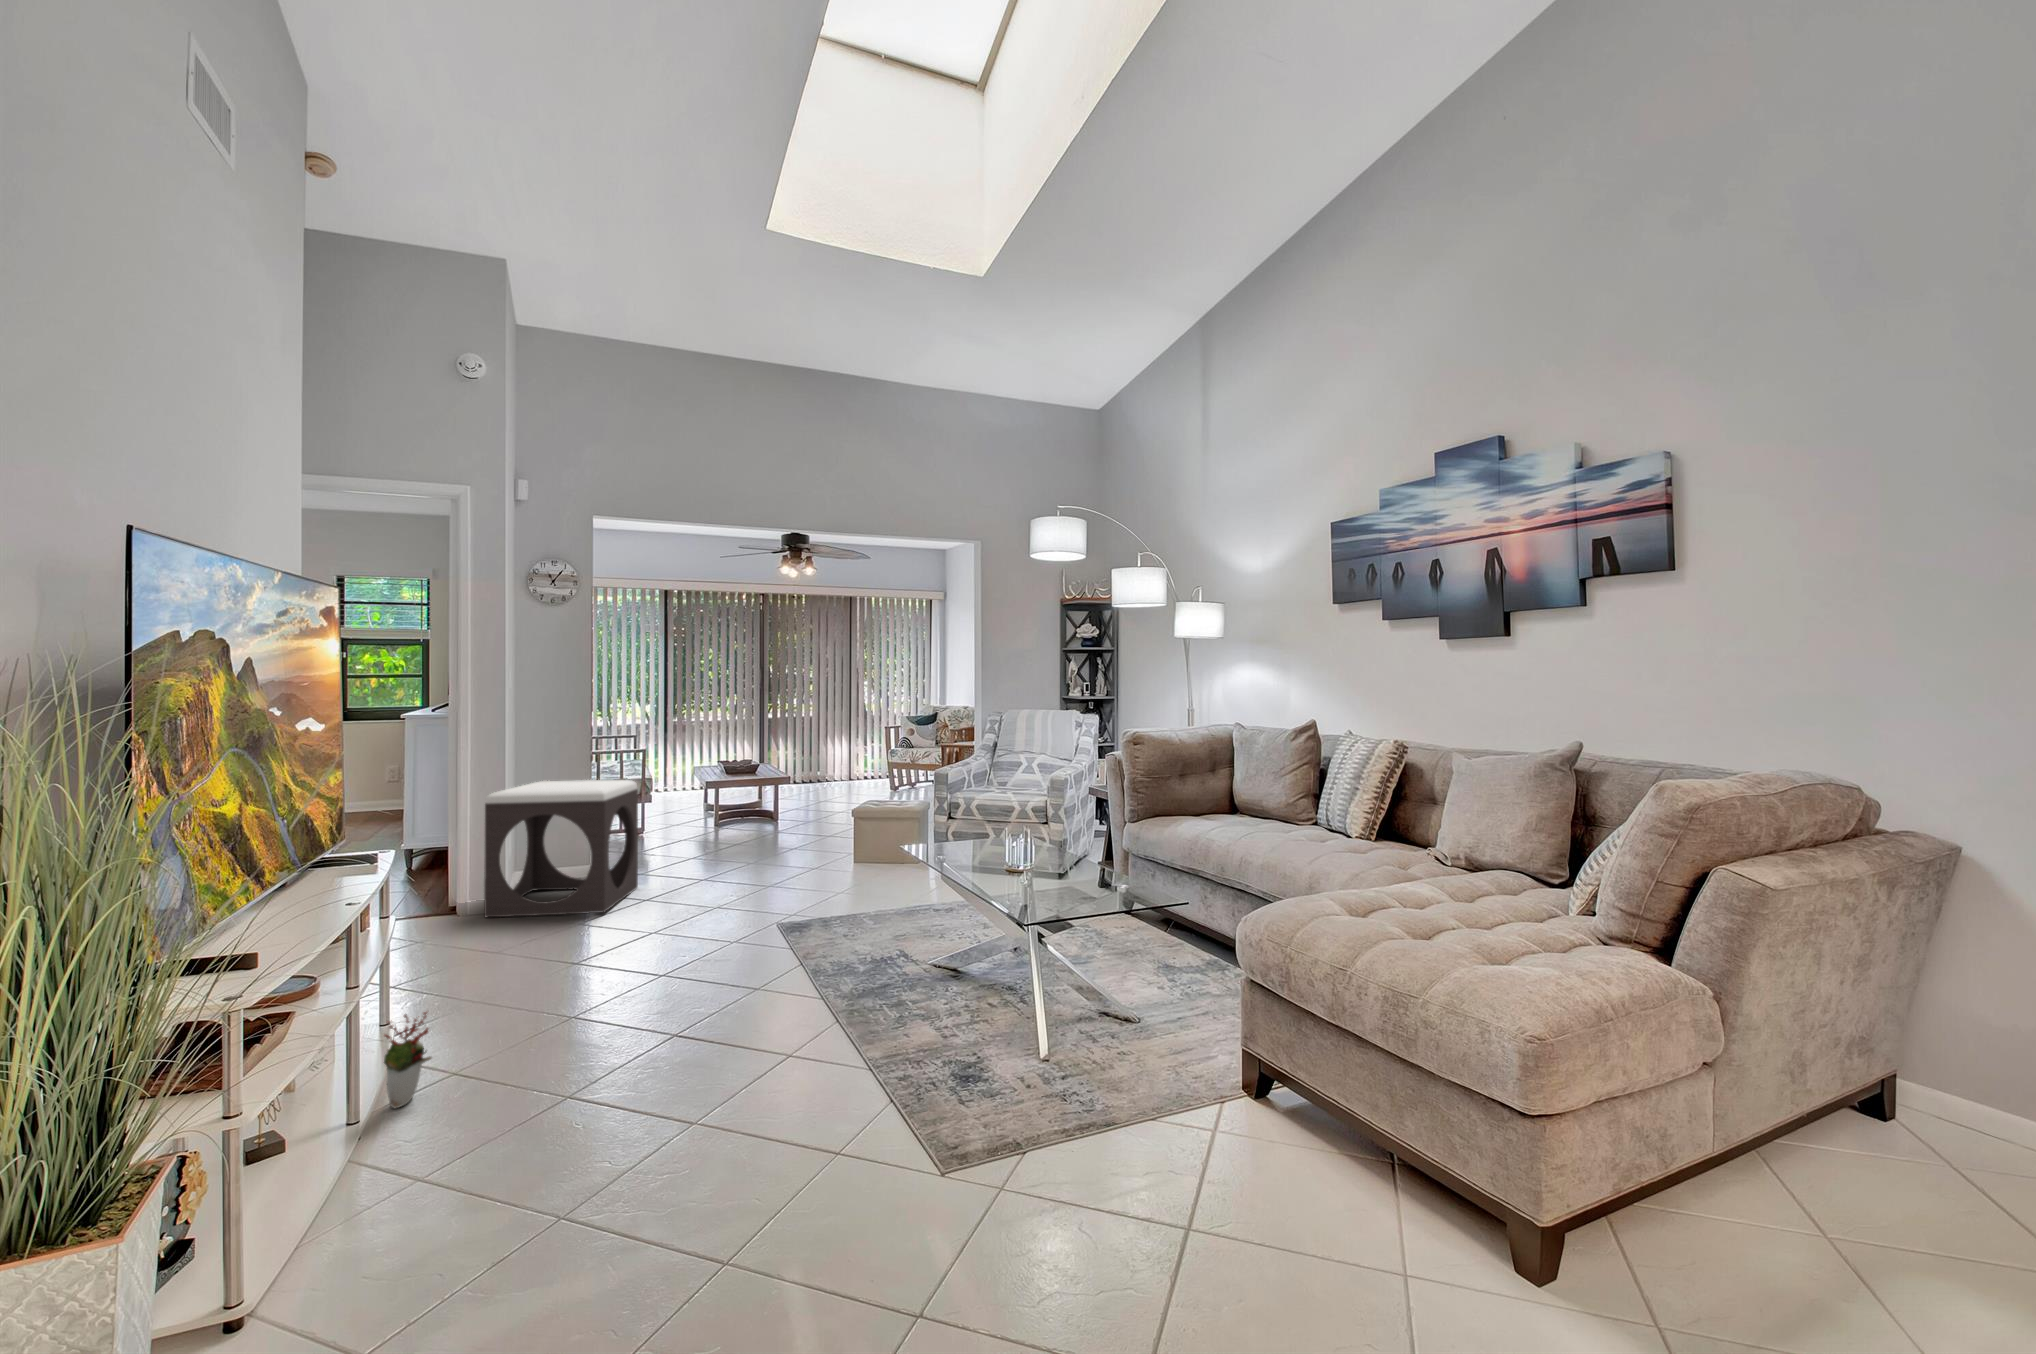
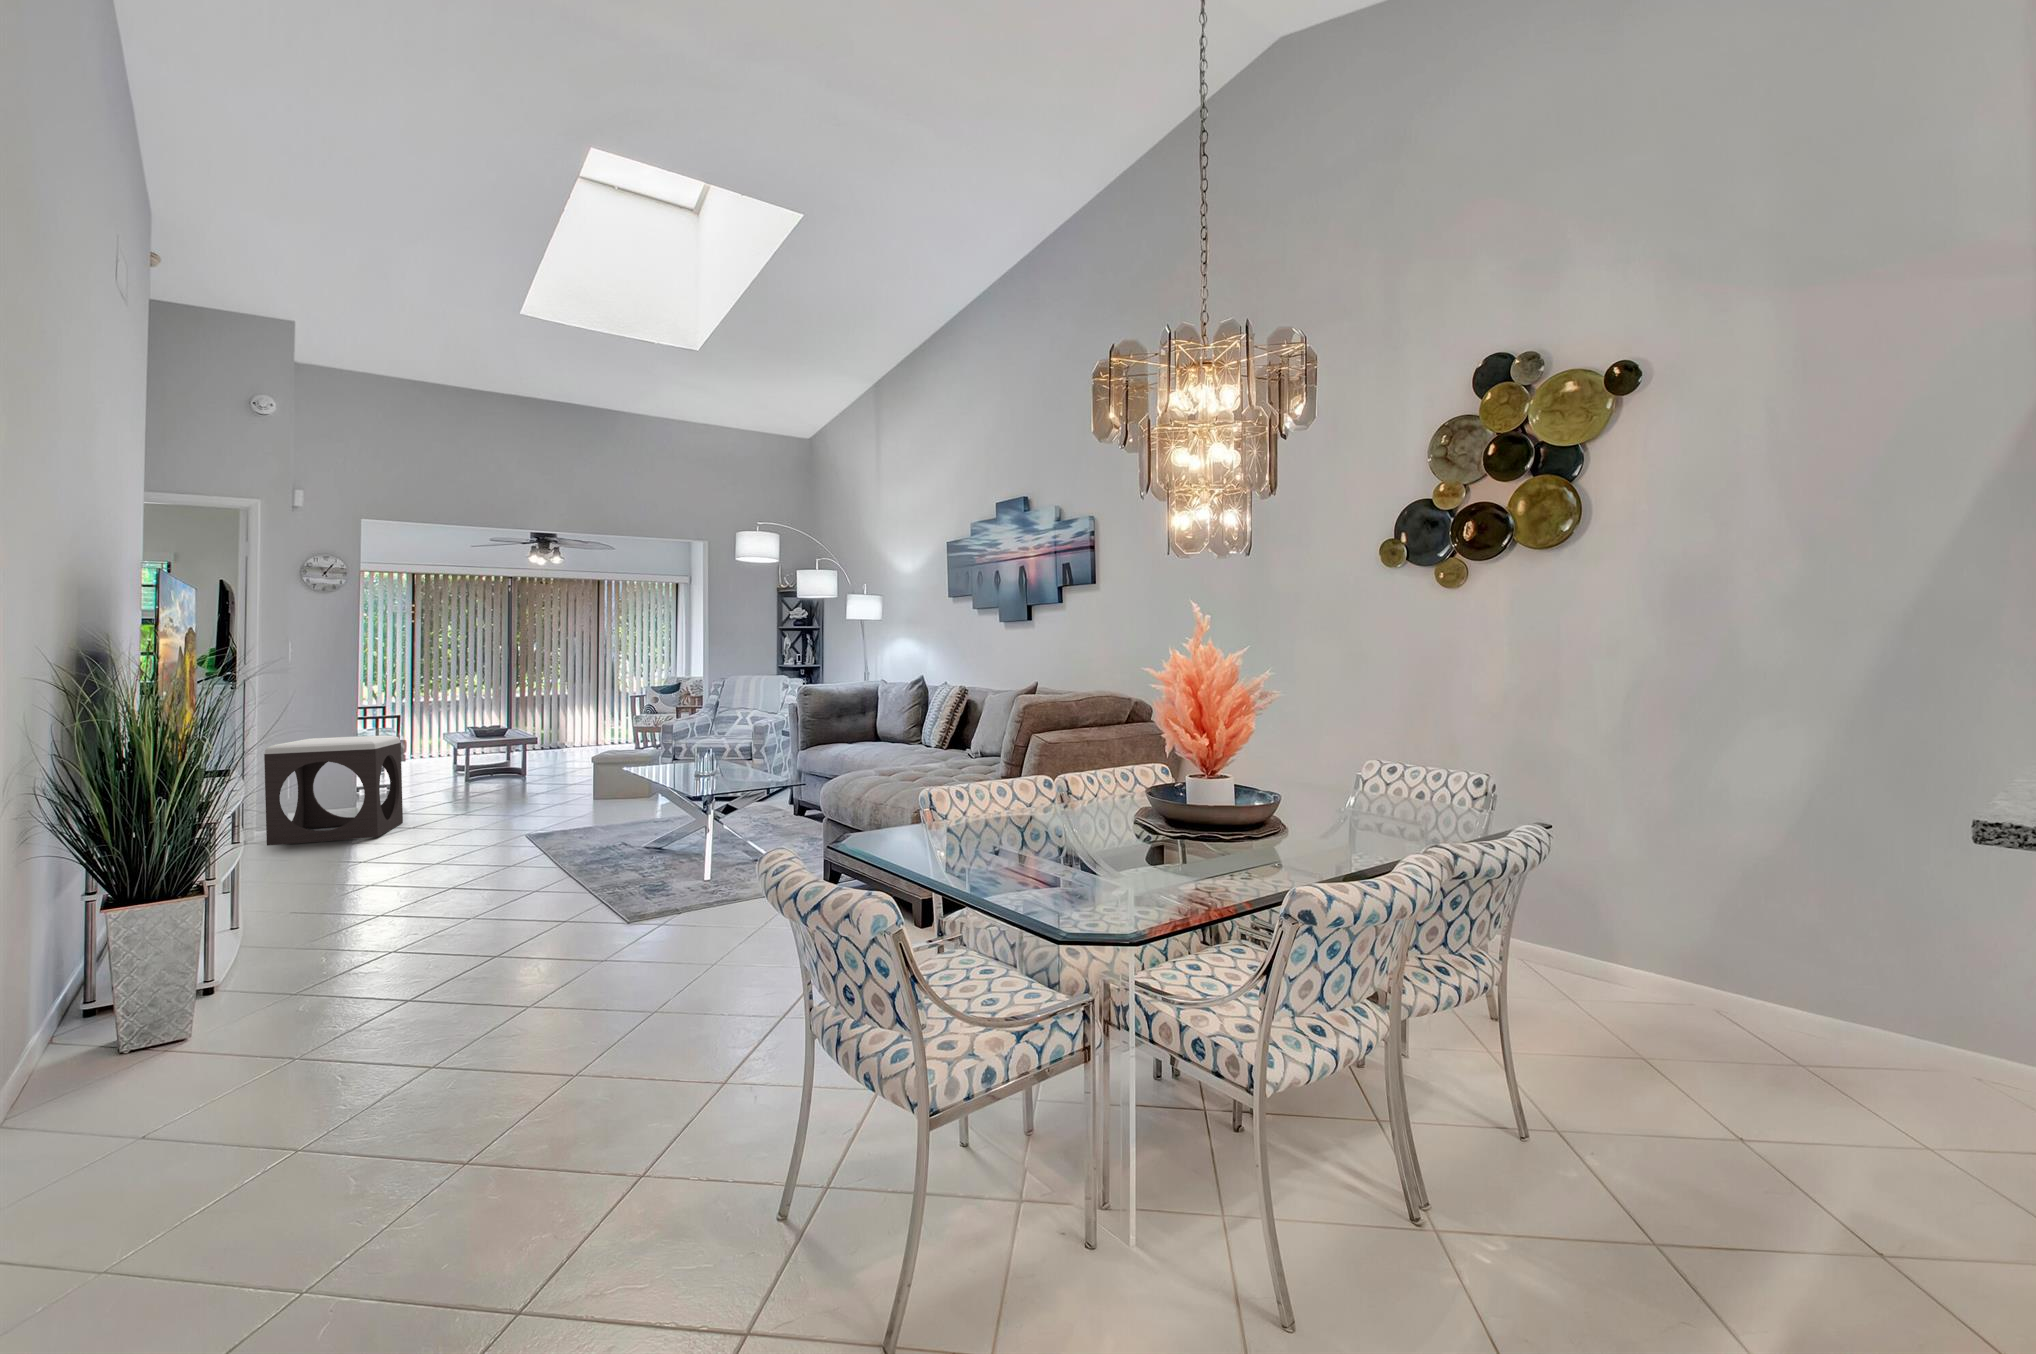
decorative plant: present [384,1012,431,1108] -> none [241,868,278,932]

